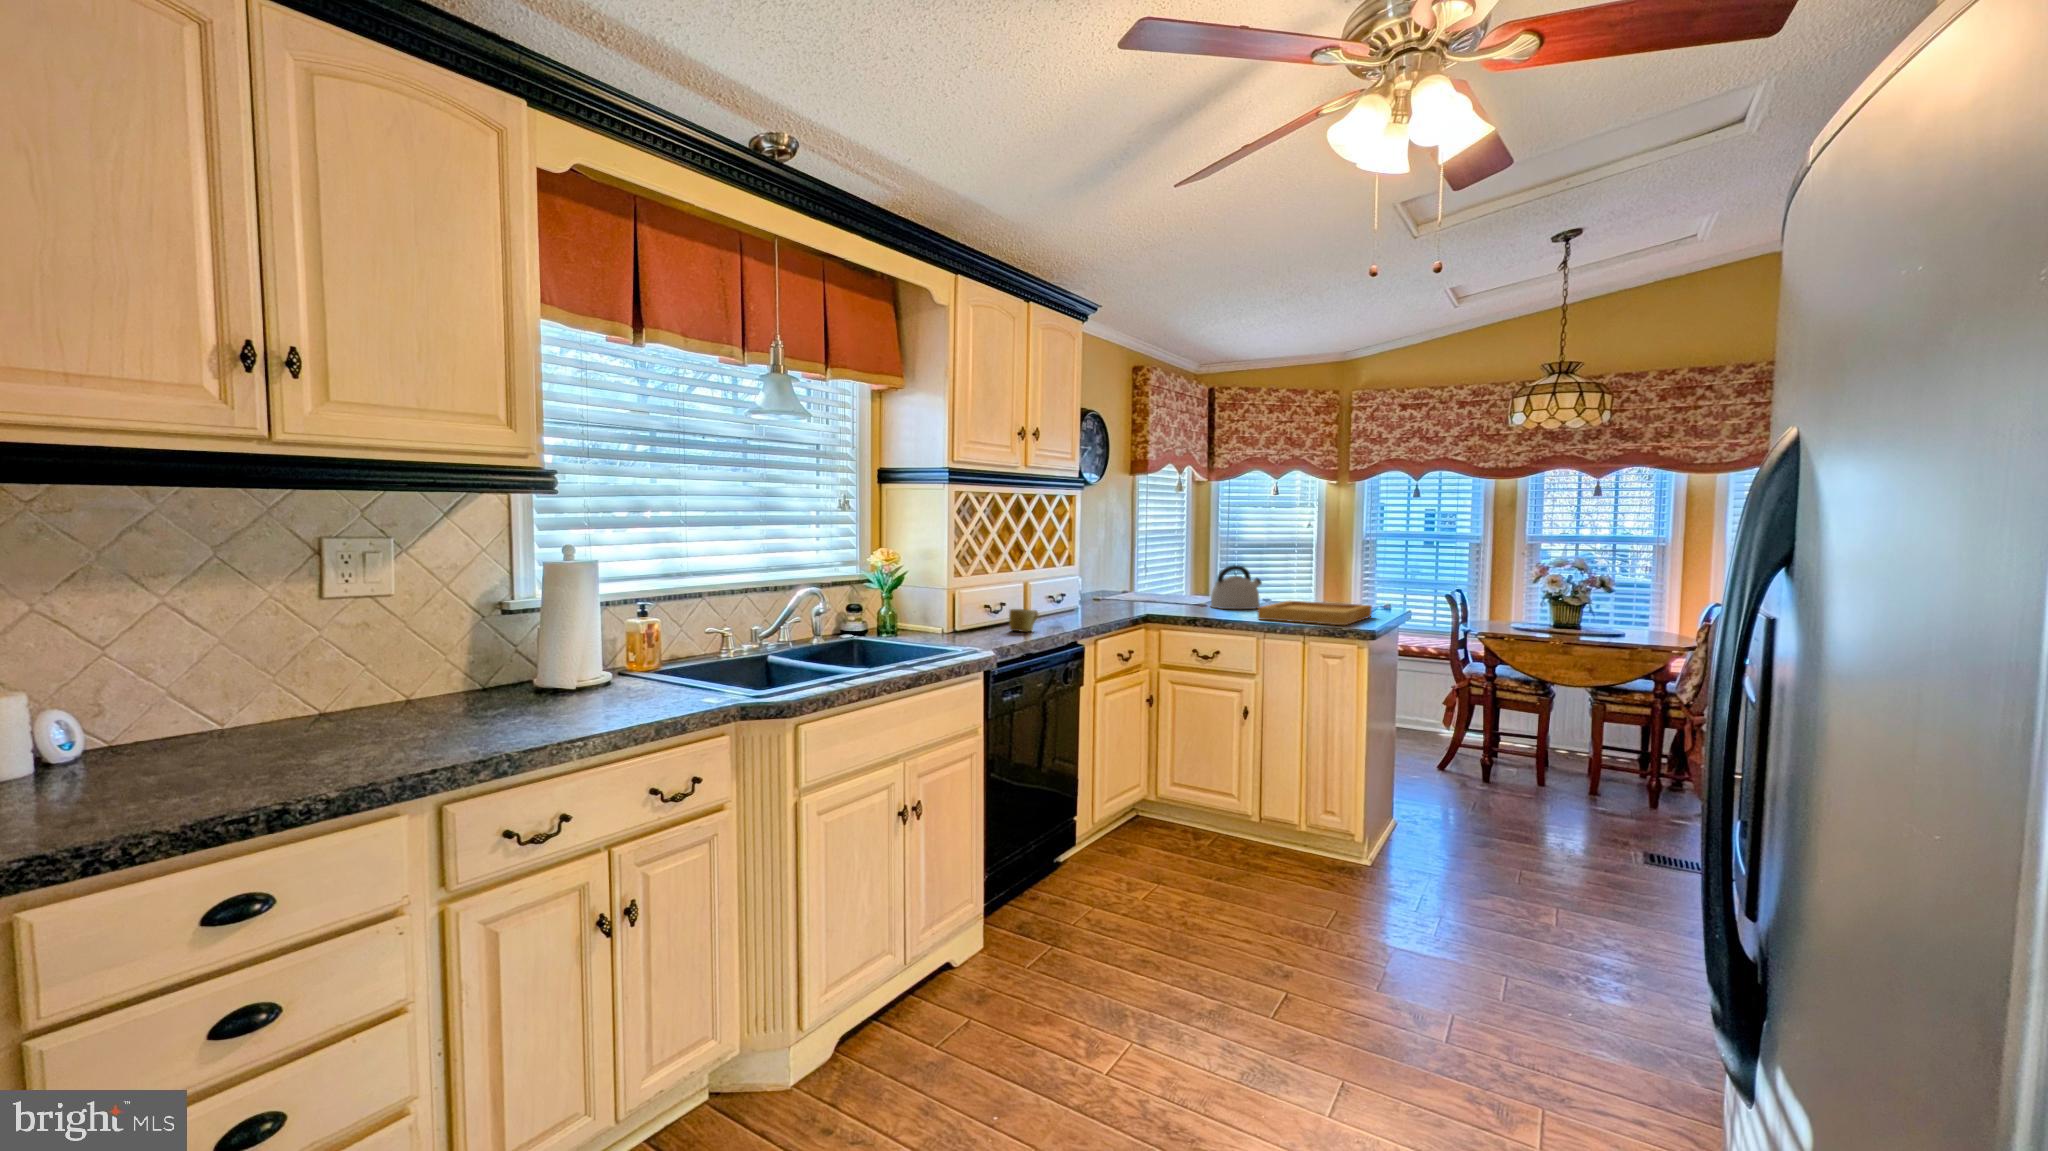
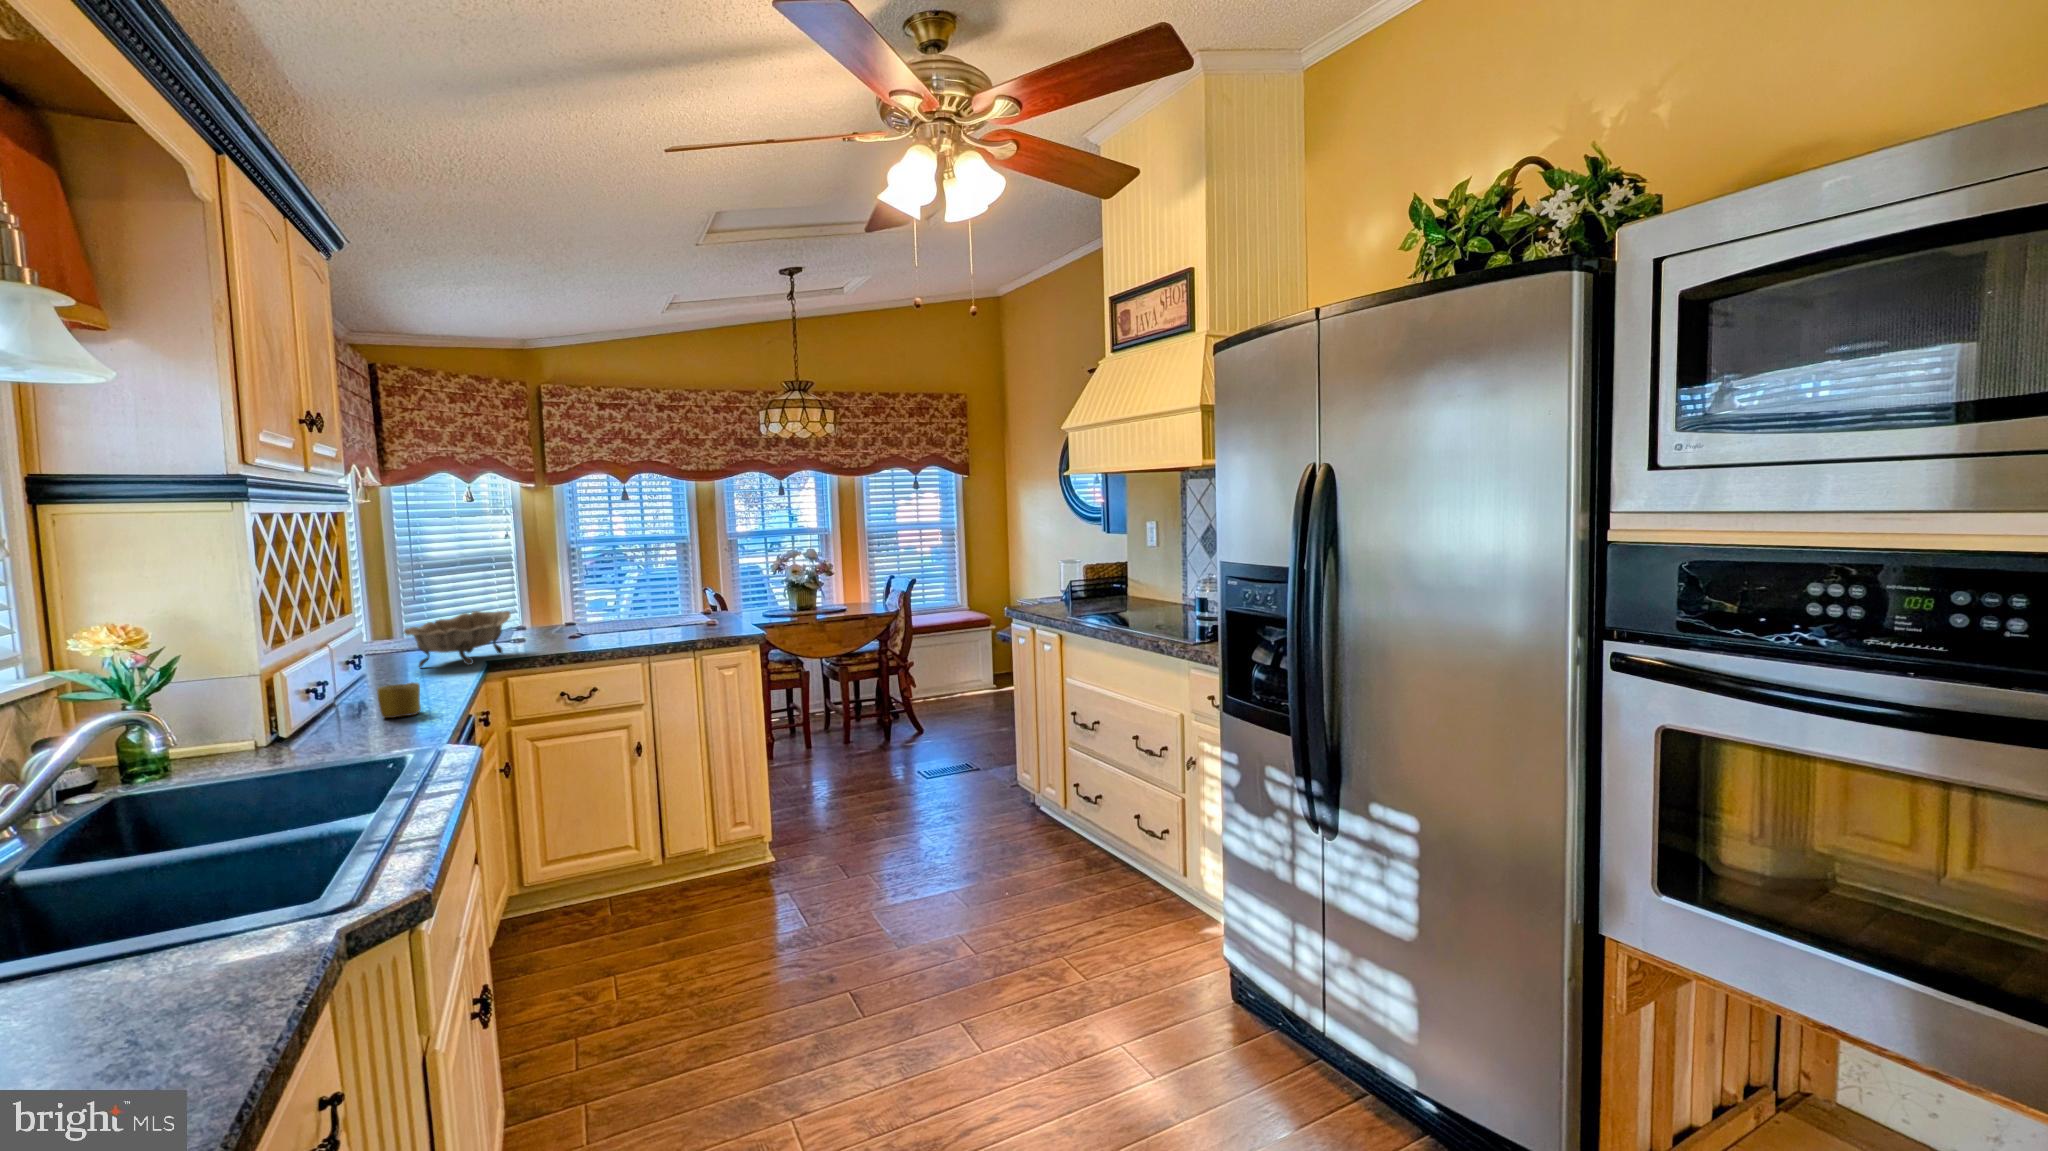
kettle: present [1211,565,1262,609] -> none [526,590,589,643]
decorative bowl: none [1101,574,1184,613] -> present [404,611,511,667]
tray: present [1258,601,1372,625] -> none [630,612,729,645]

